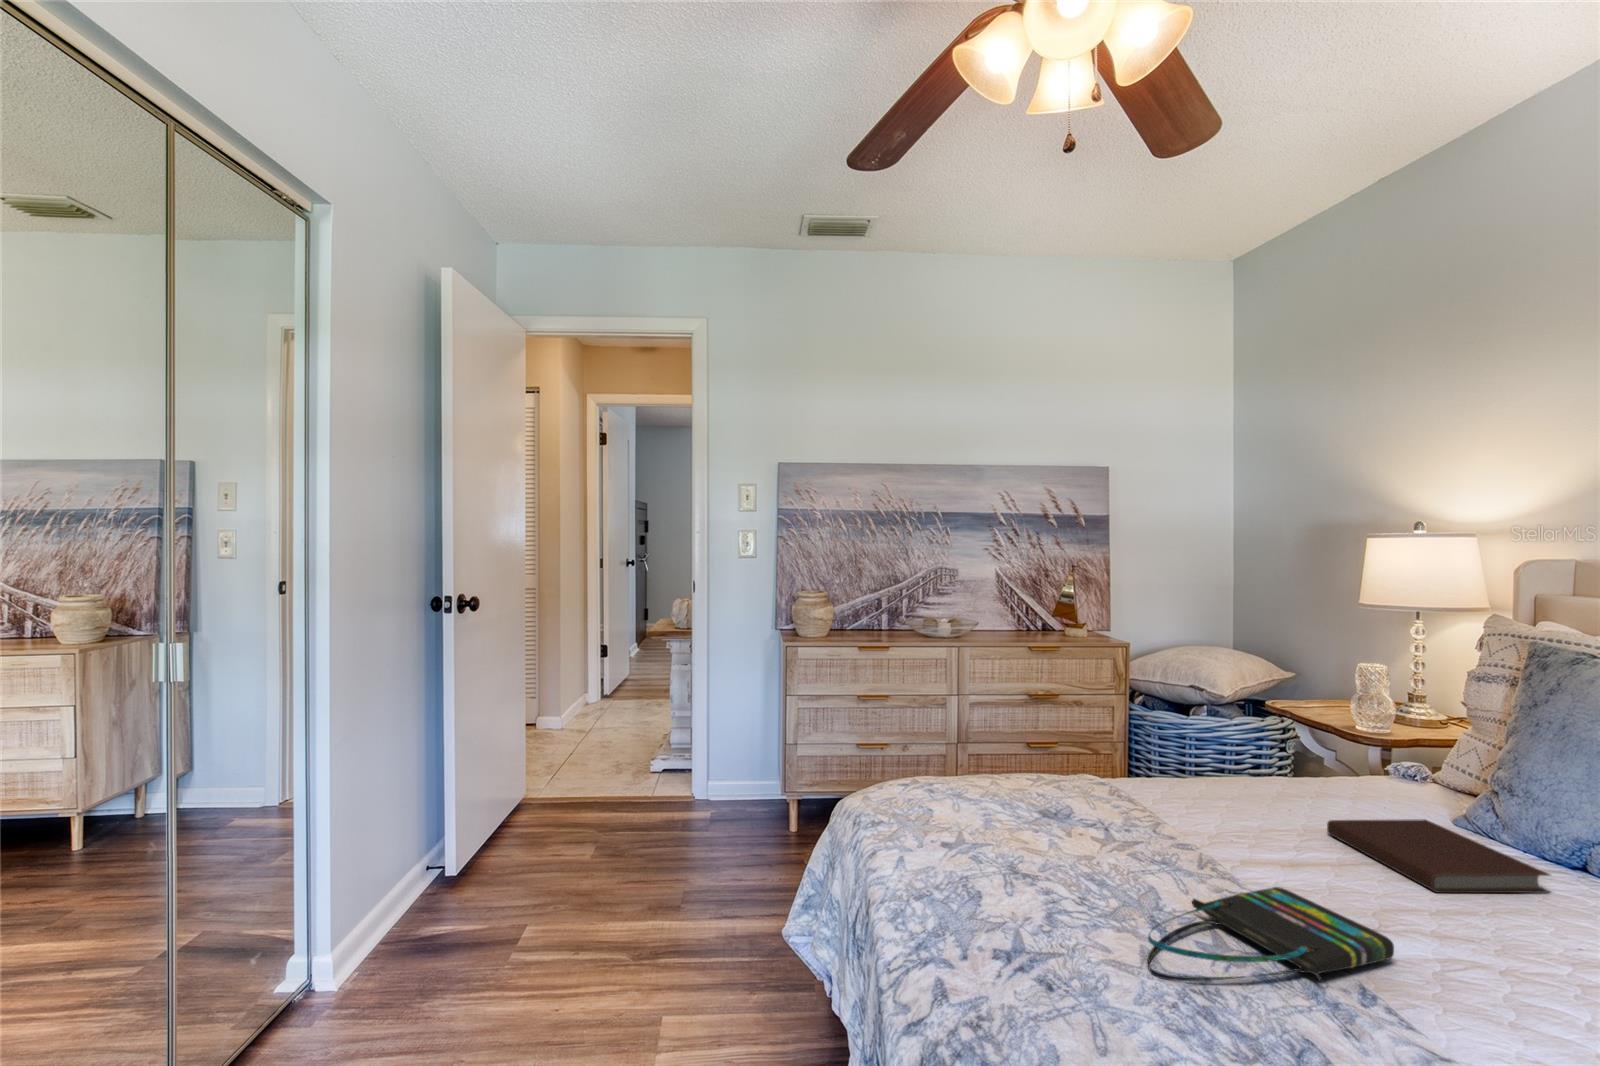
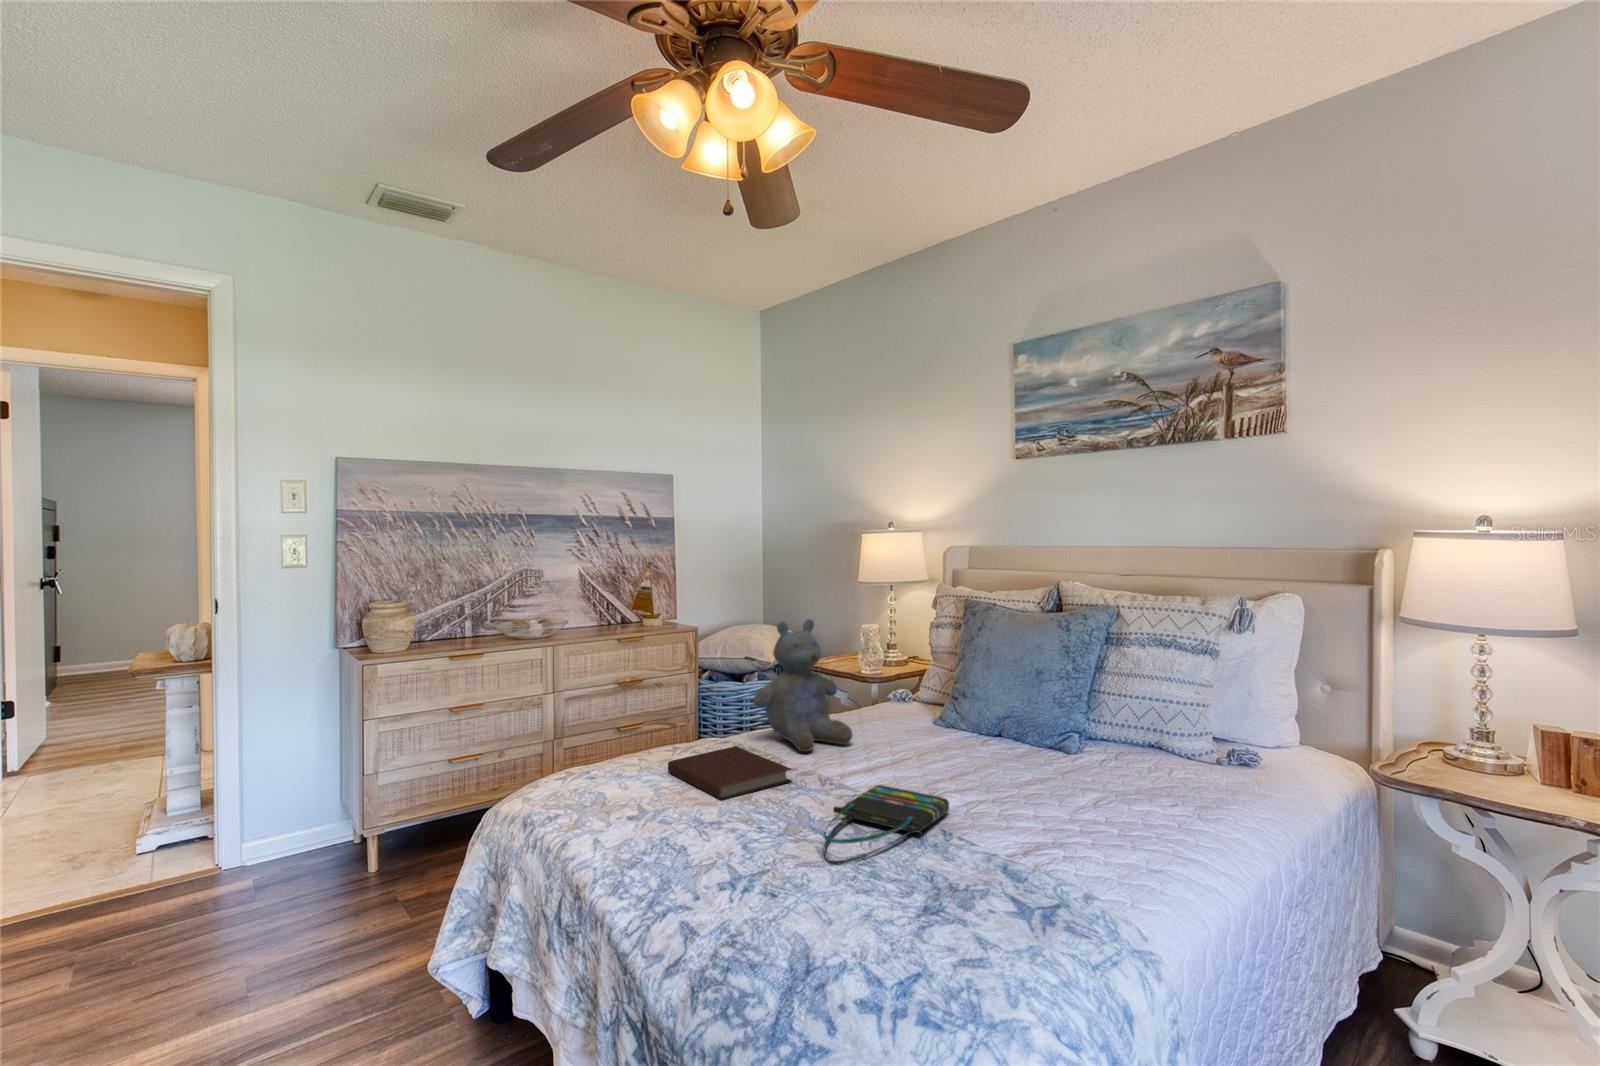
stuffed bear: none [1138,645,1282,819] -> present [753,619,852,752]
notebook: present [1327,819,1550,893] -> present [668,746,792,800]

